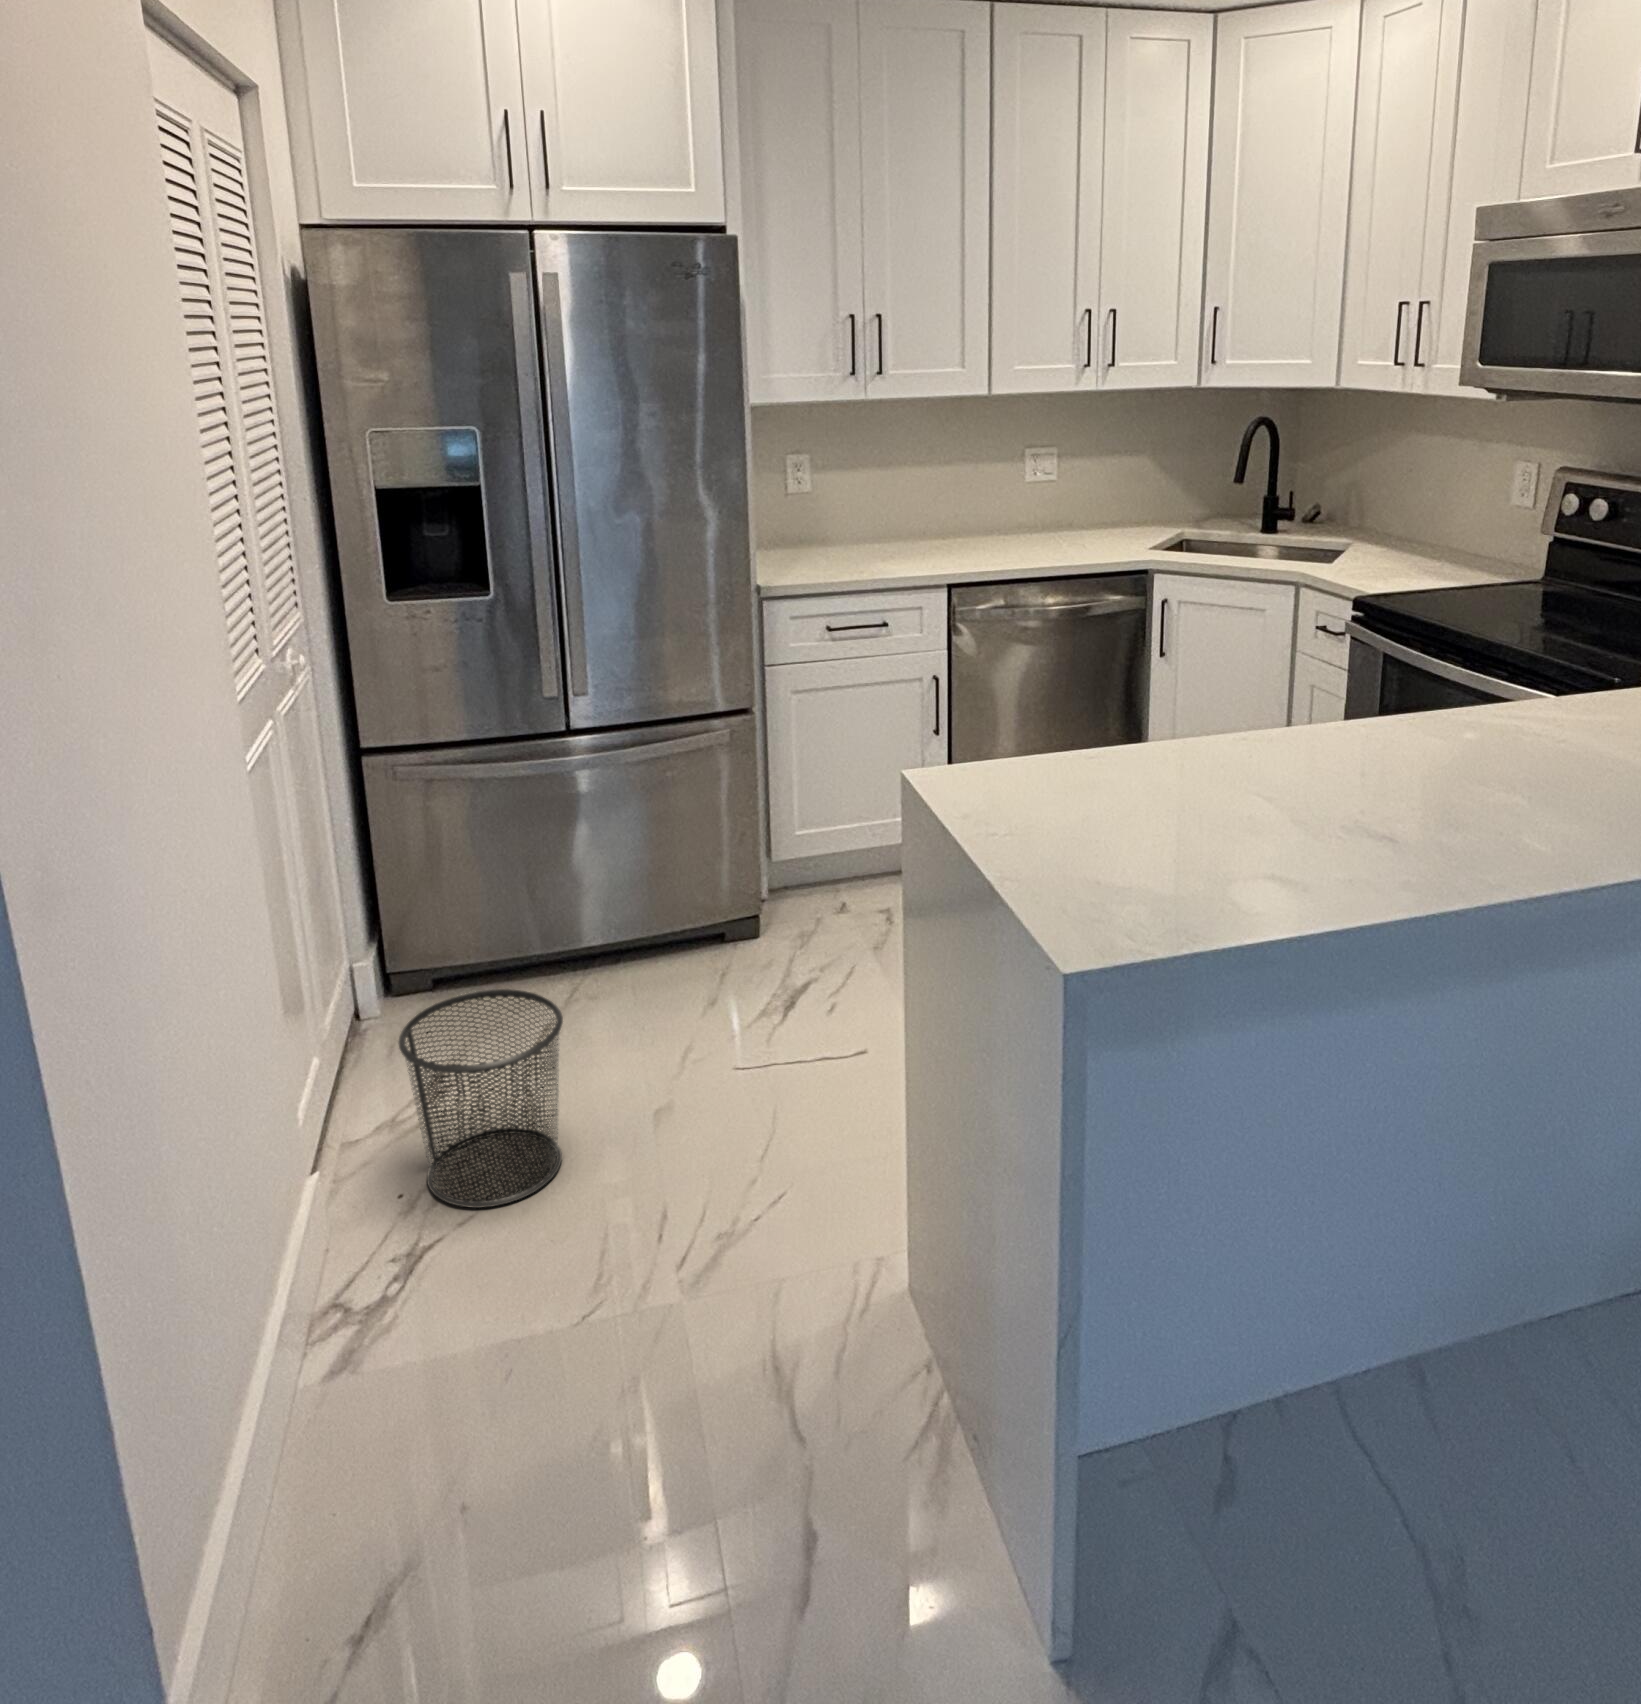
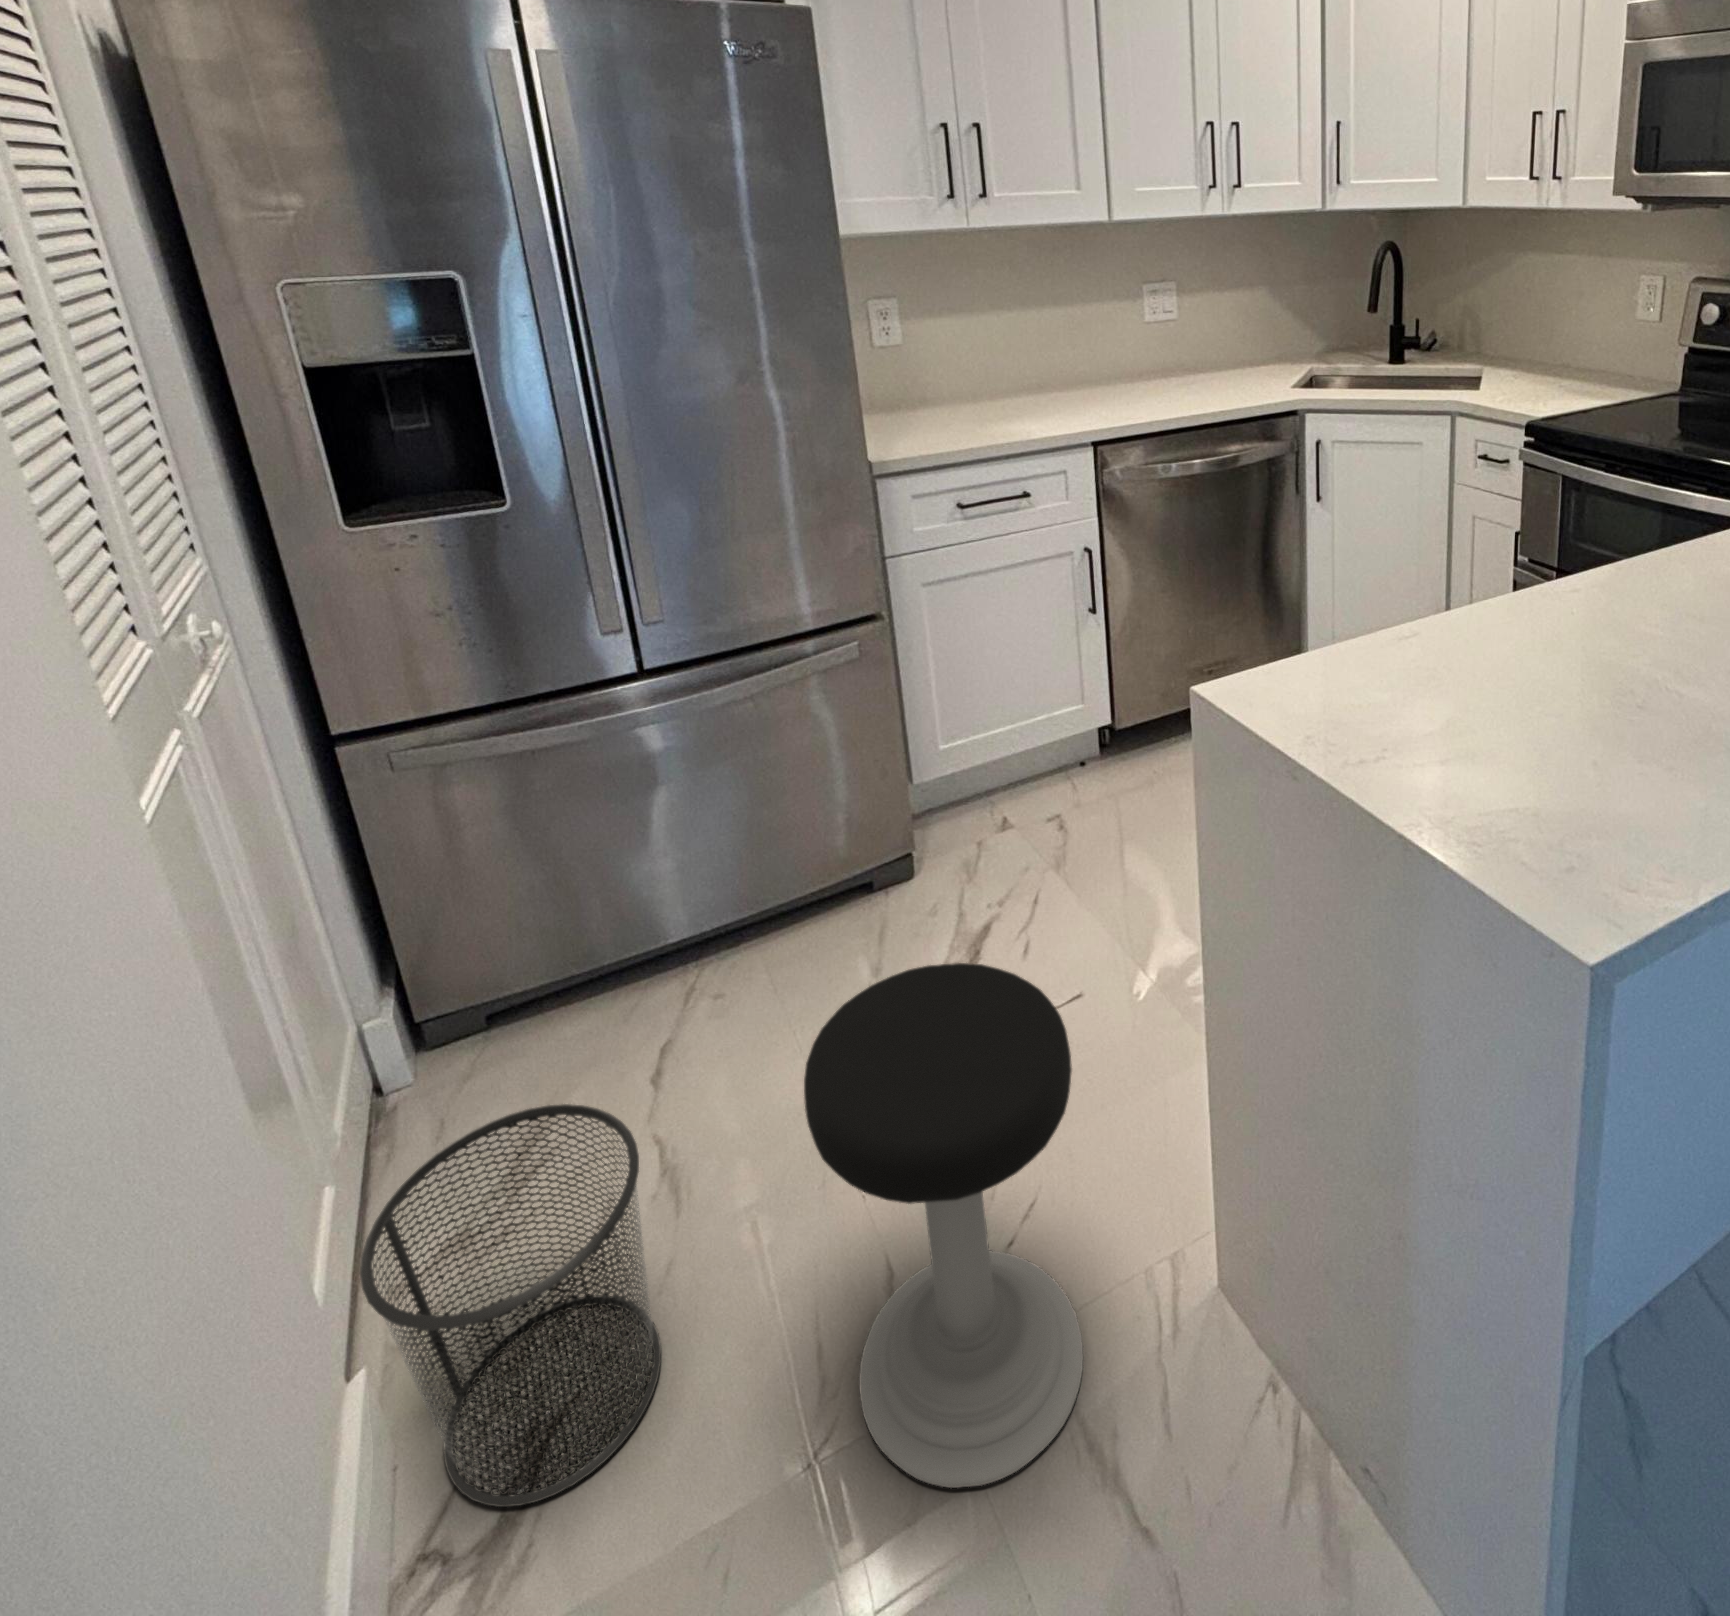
stool: none [671,918,835,1223] -> present [804,963,1083,1488]

